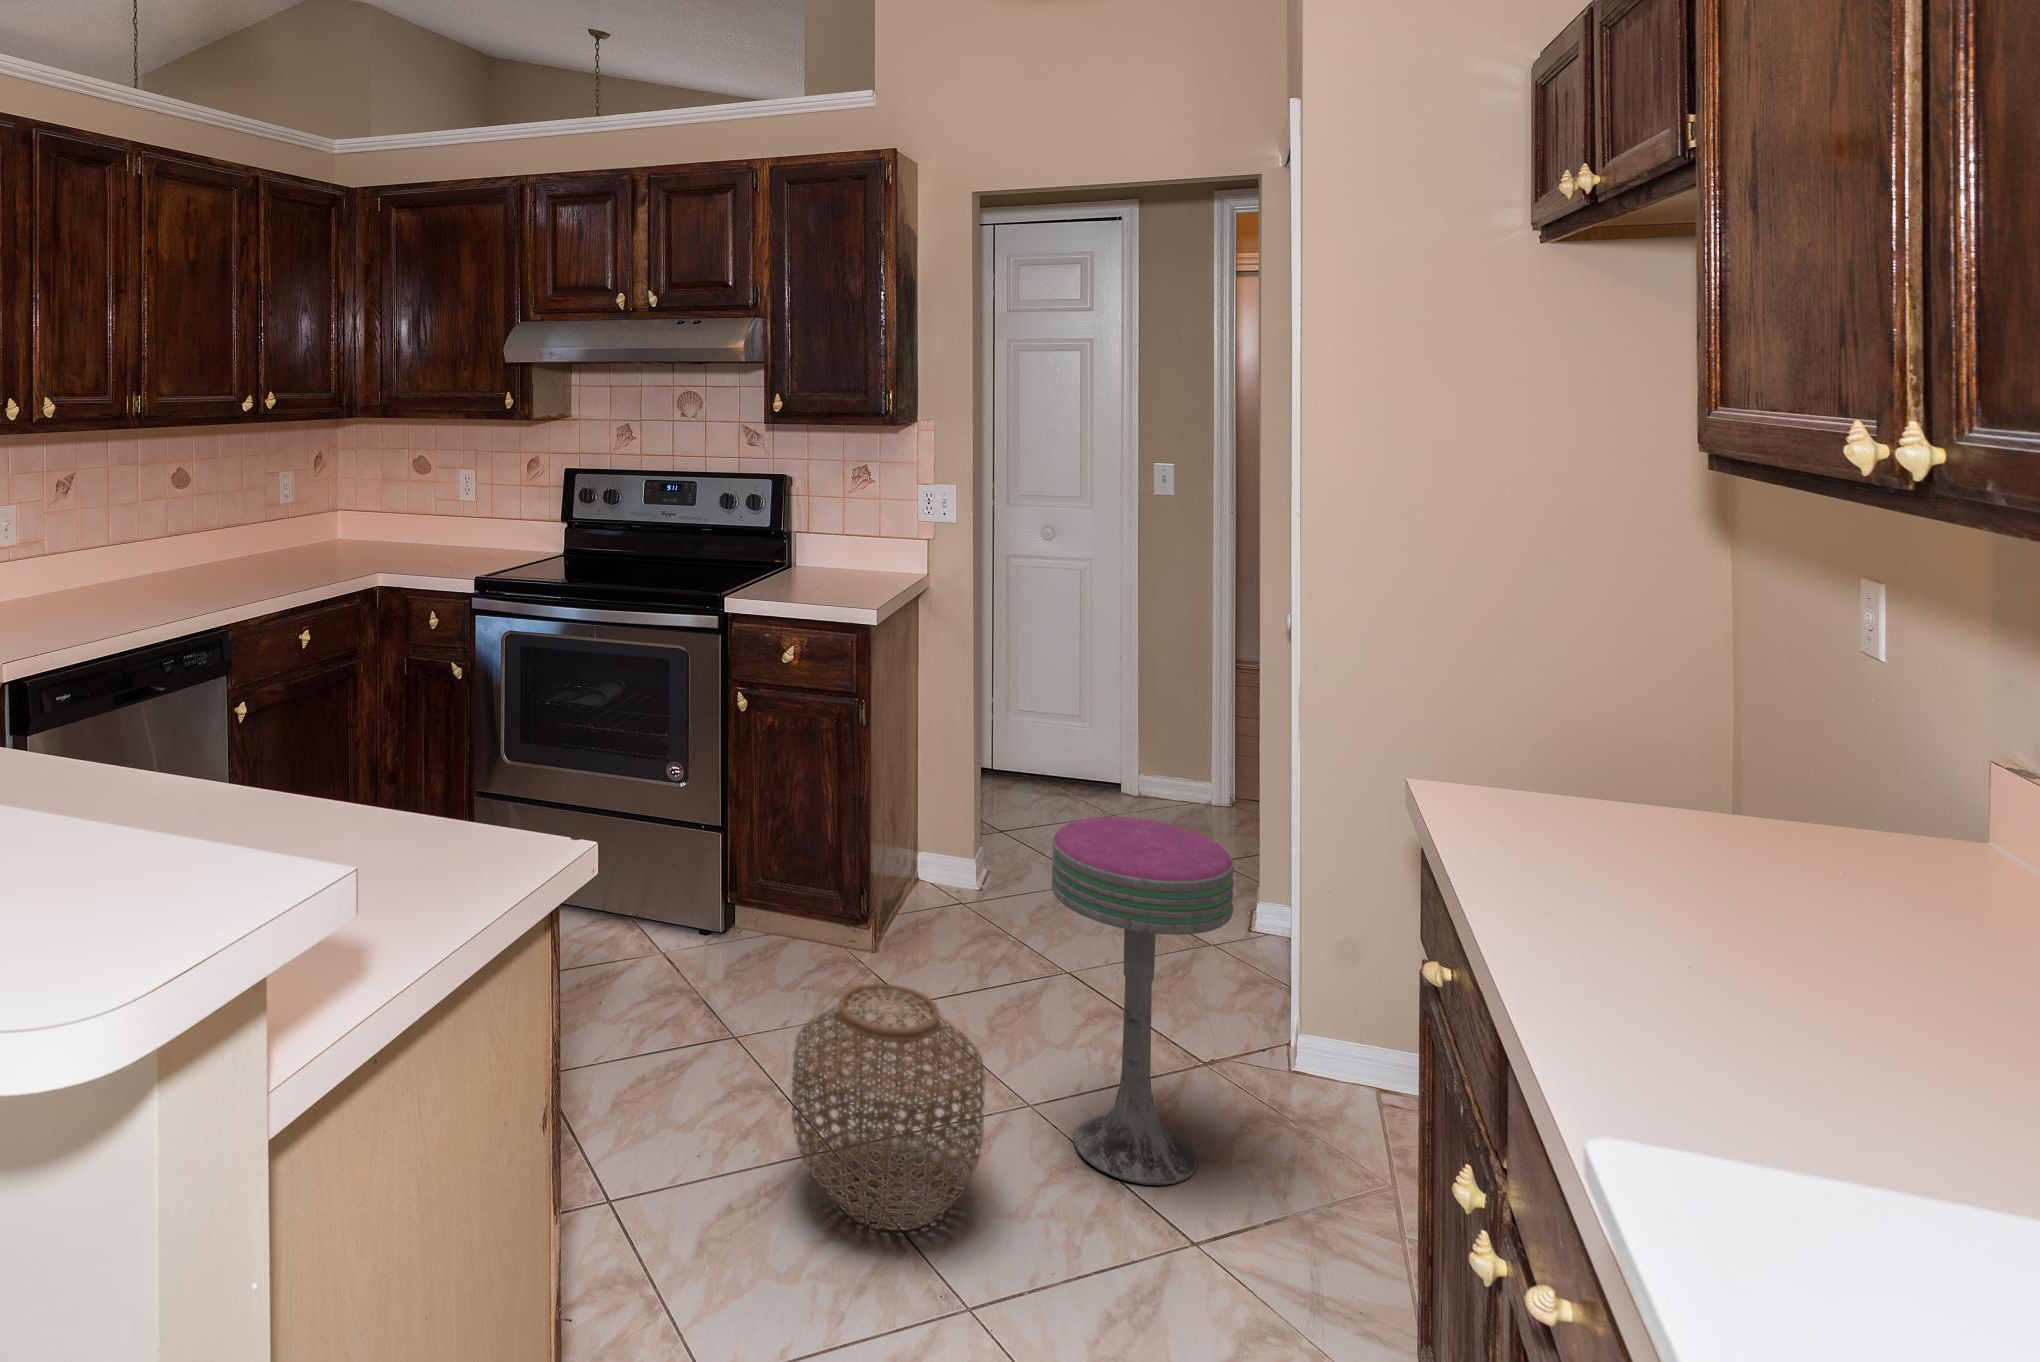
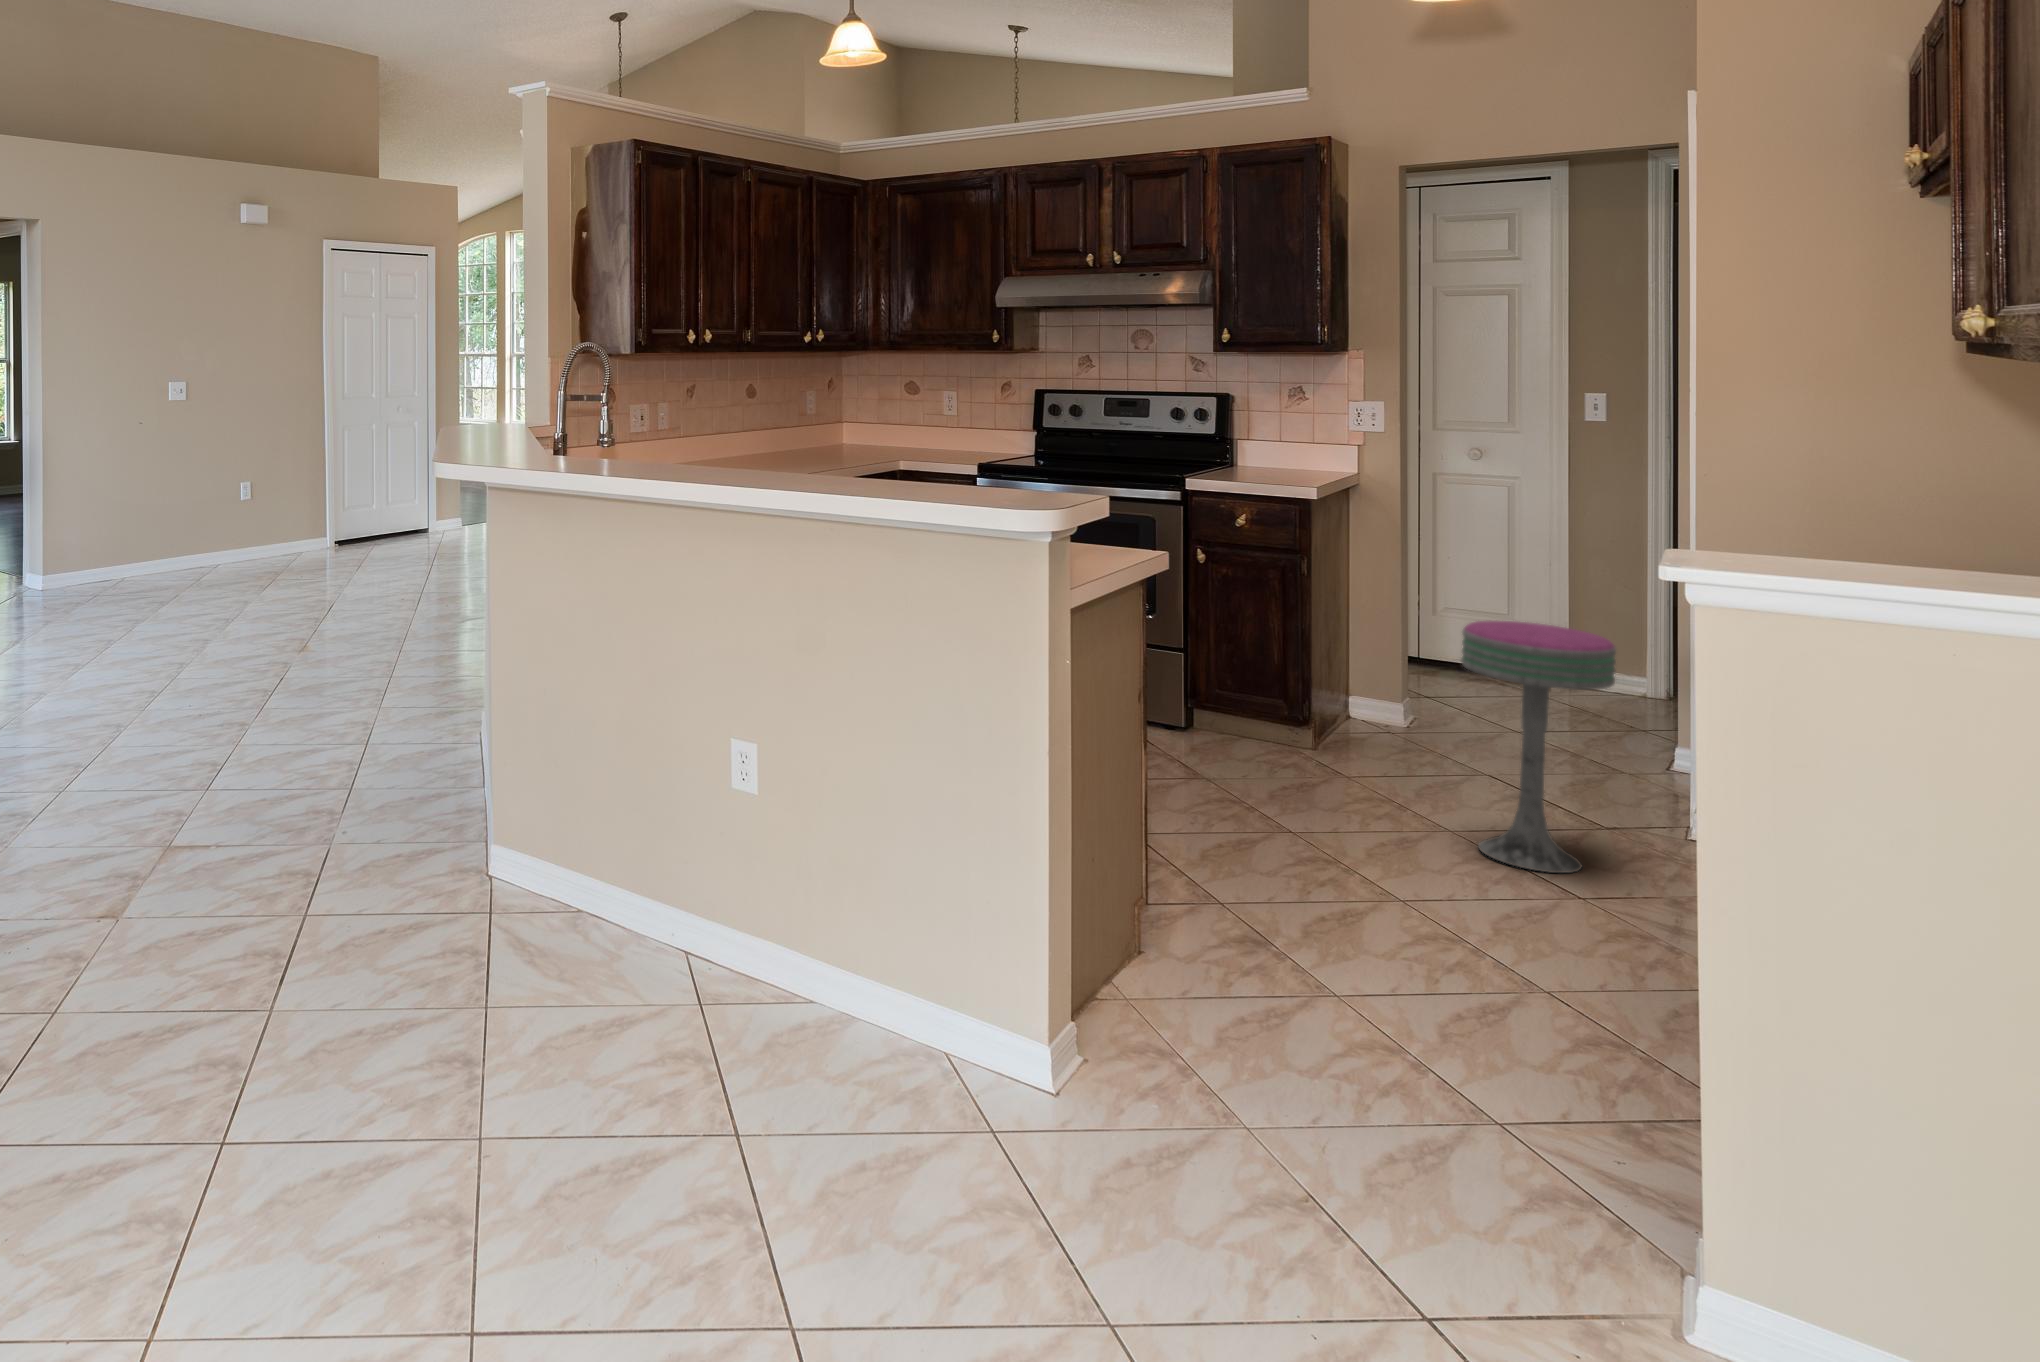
woven basket: present [792,984,985,1231] -> none [1254,713,1403,868]

